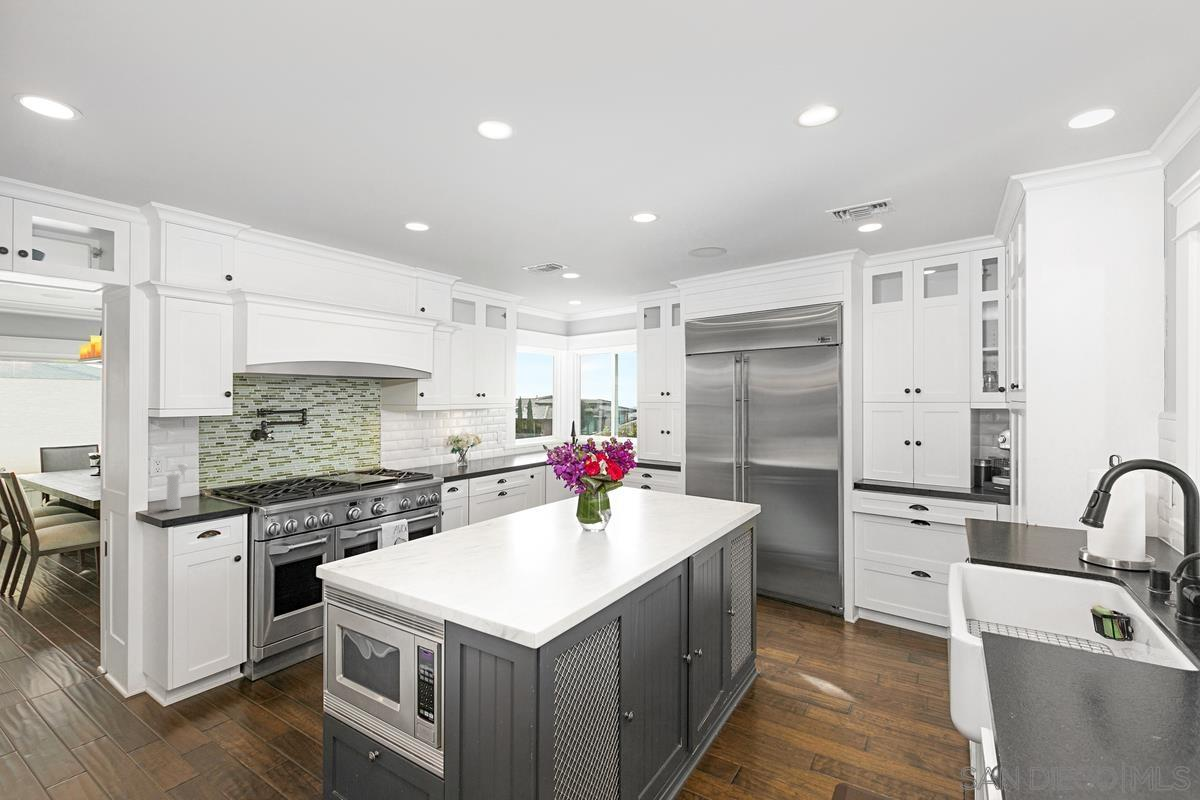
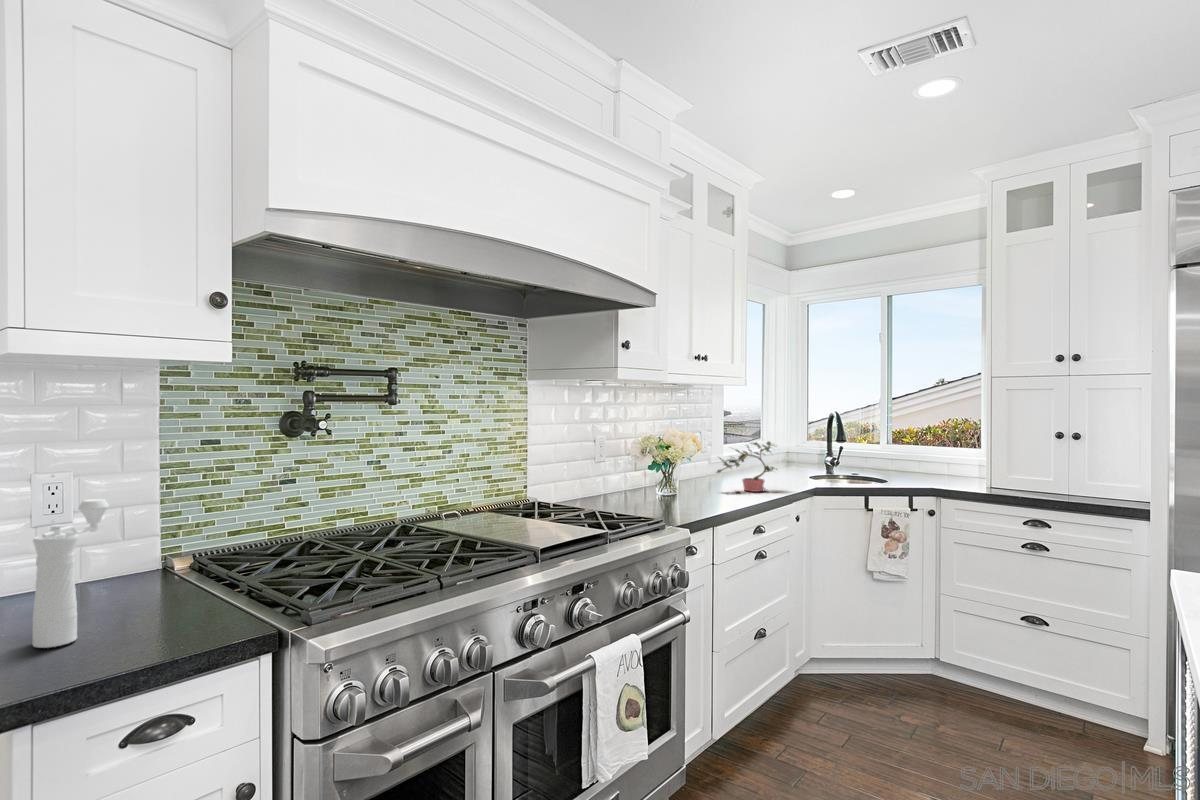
potted plant: none [483,437,519,463] -> present [717,441,777,493]

